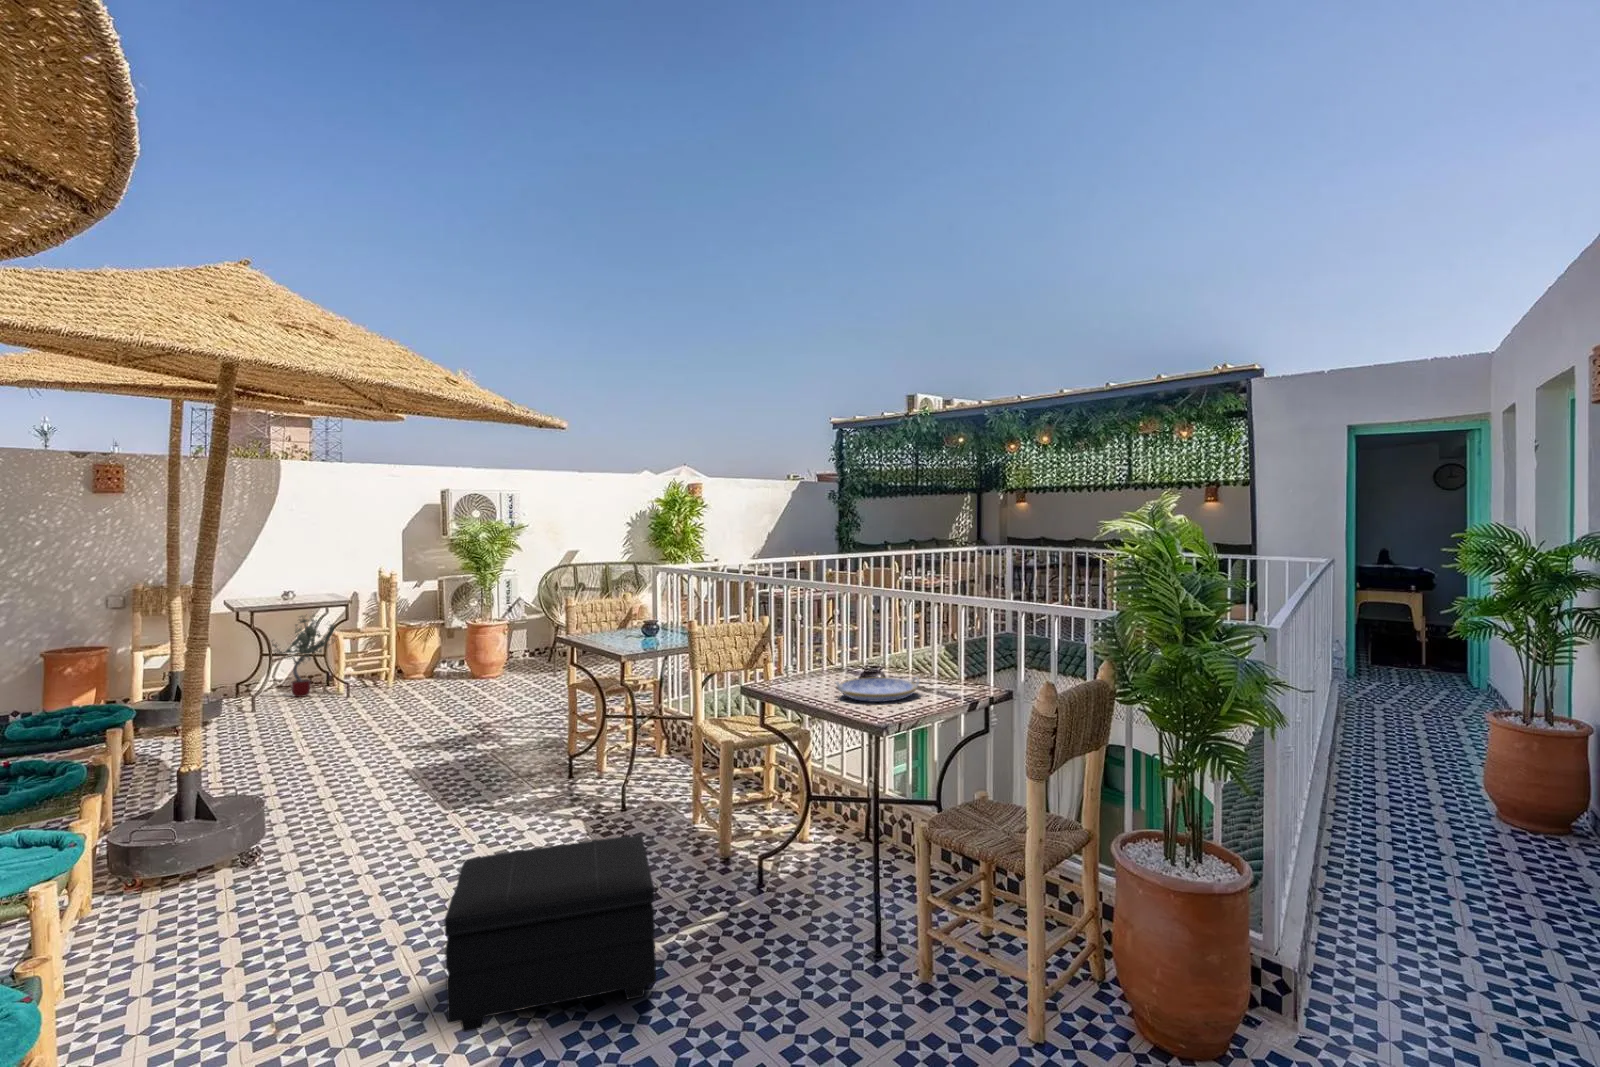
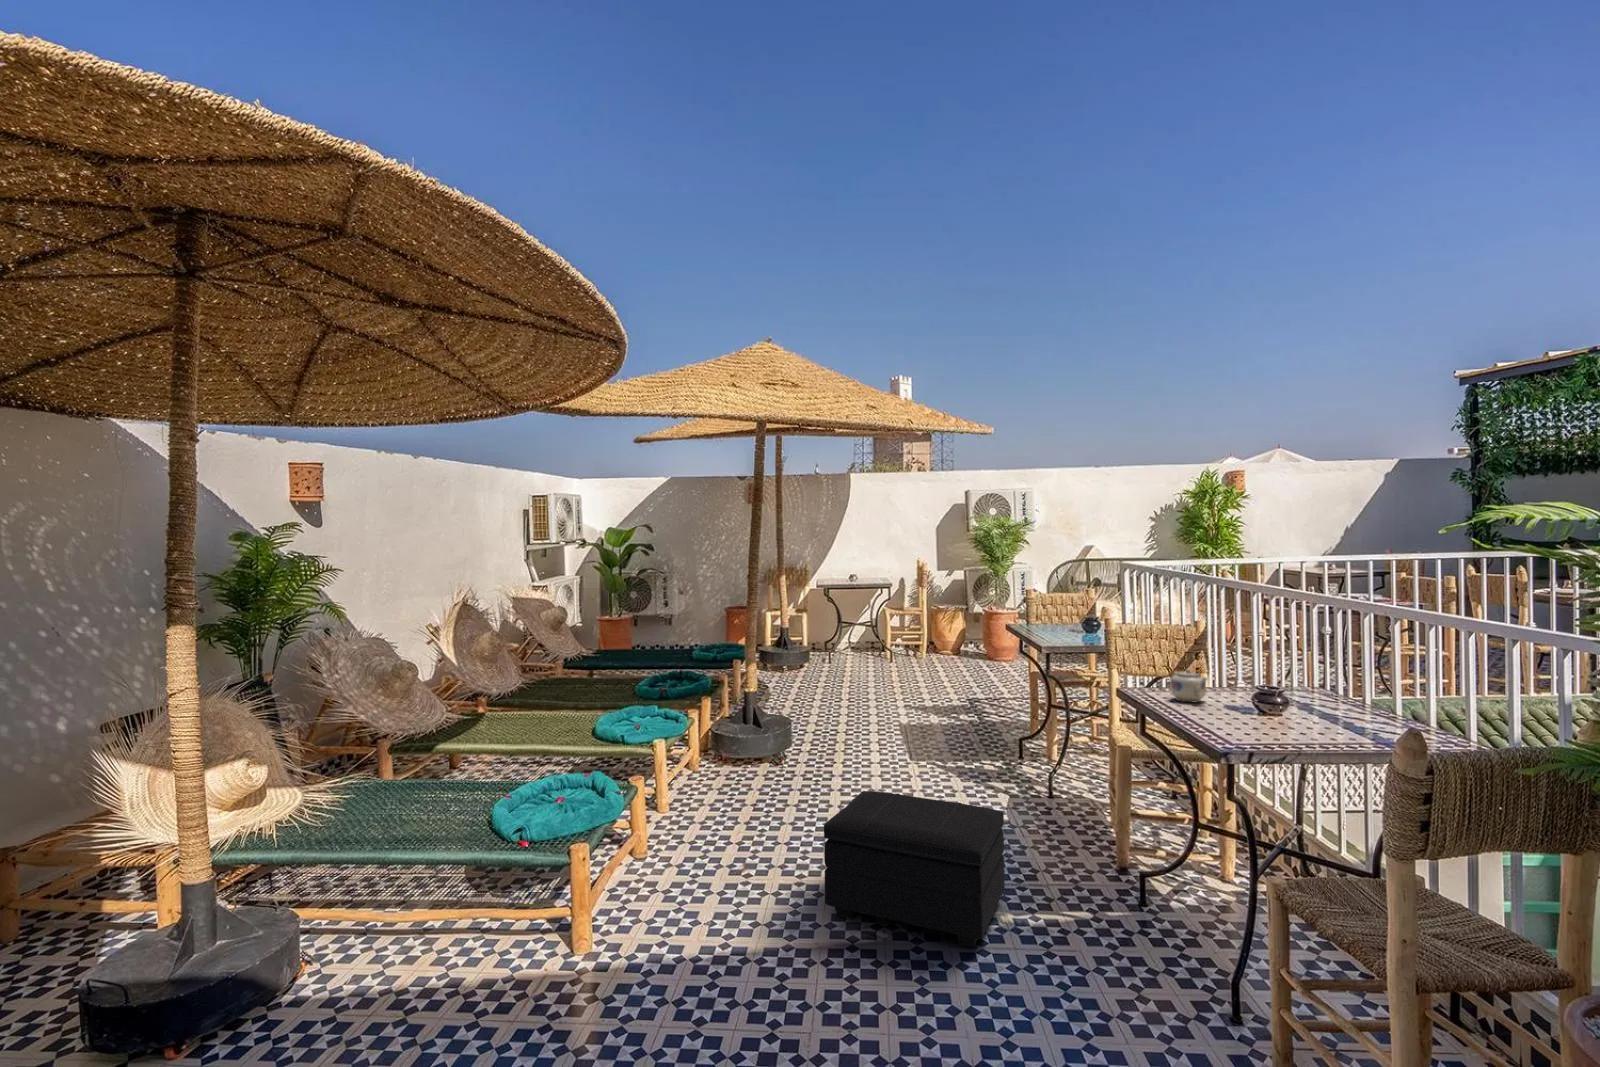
potted tree: present [272,615,336,697] -> none [836,590,885,655]
teapot: none [775,655,813,686] -> present [1170,669,1207,702]
serving tray: present [835,677,919,702] -> none [1210,701,1326,735]

